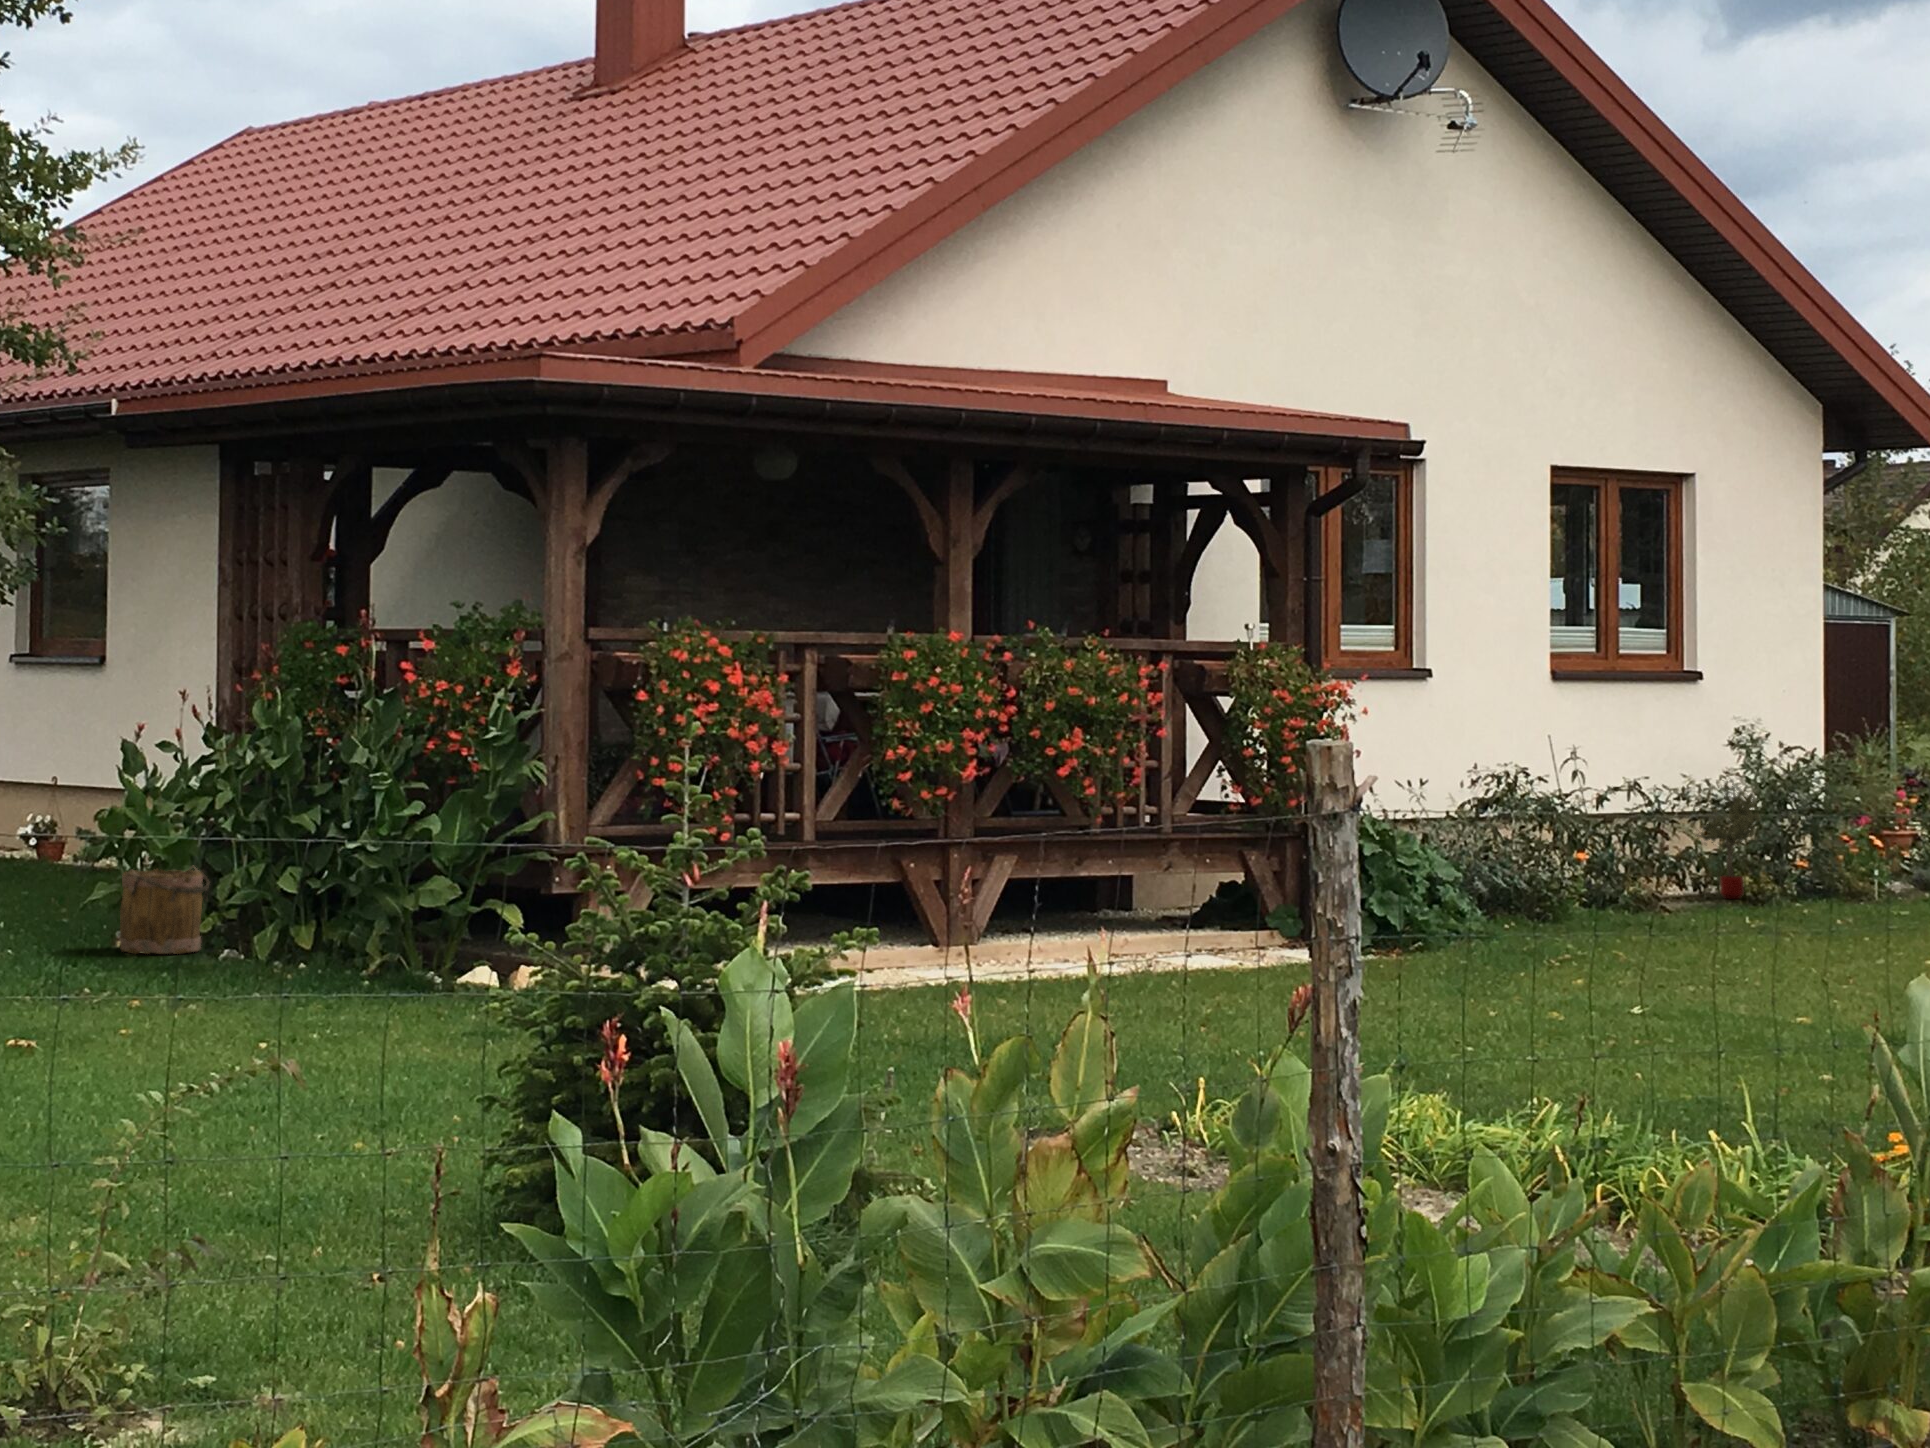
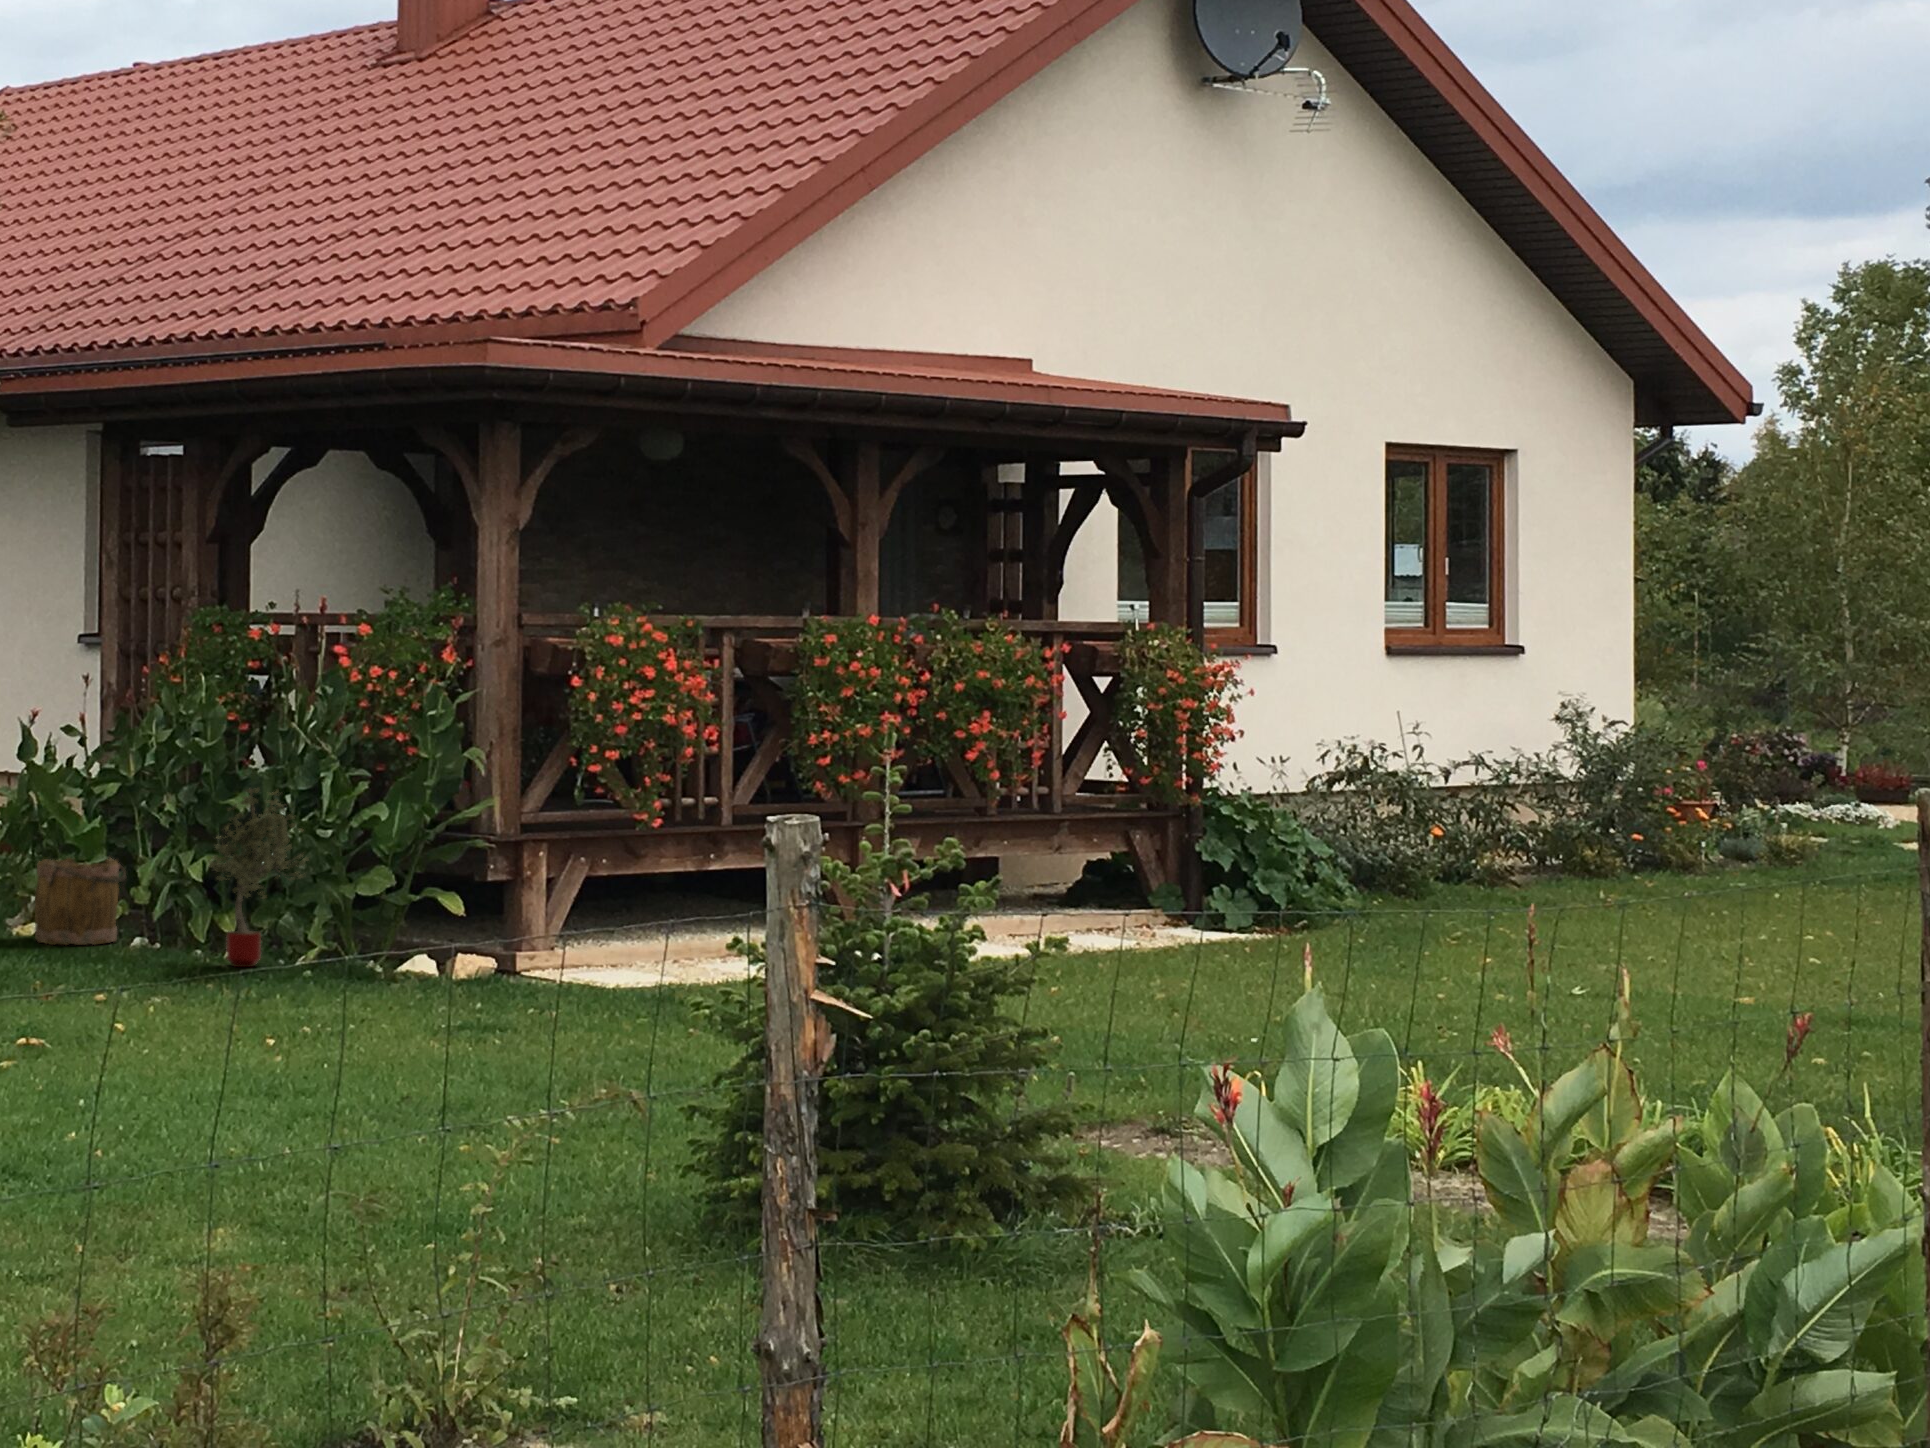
potted tree: present [1696,779,1760,899] -> present [209,788,308,967]

